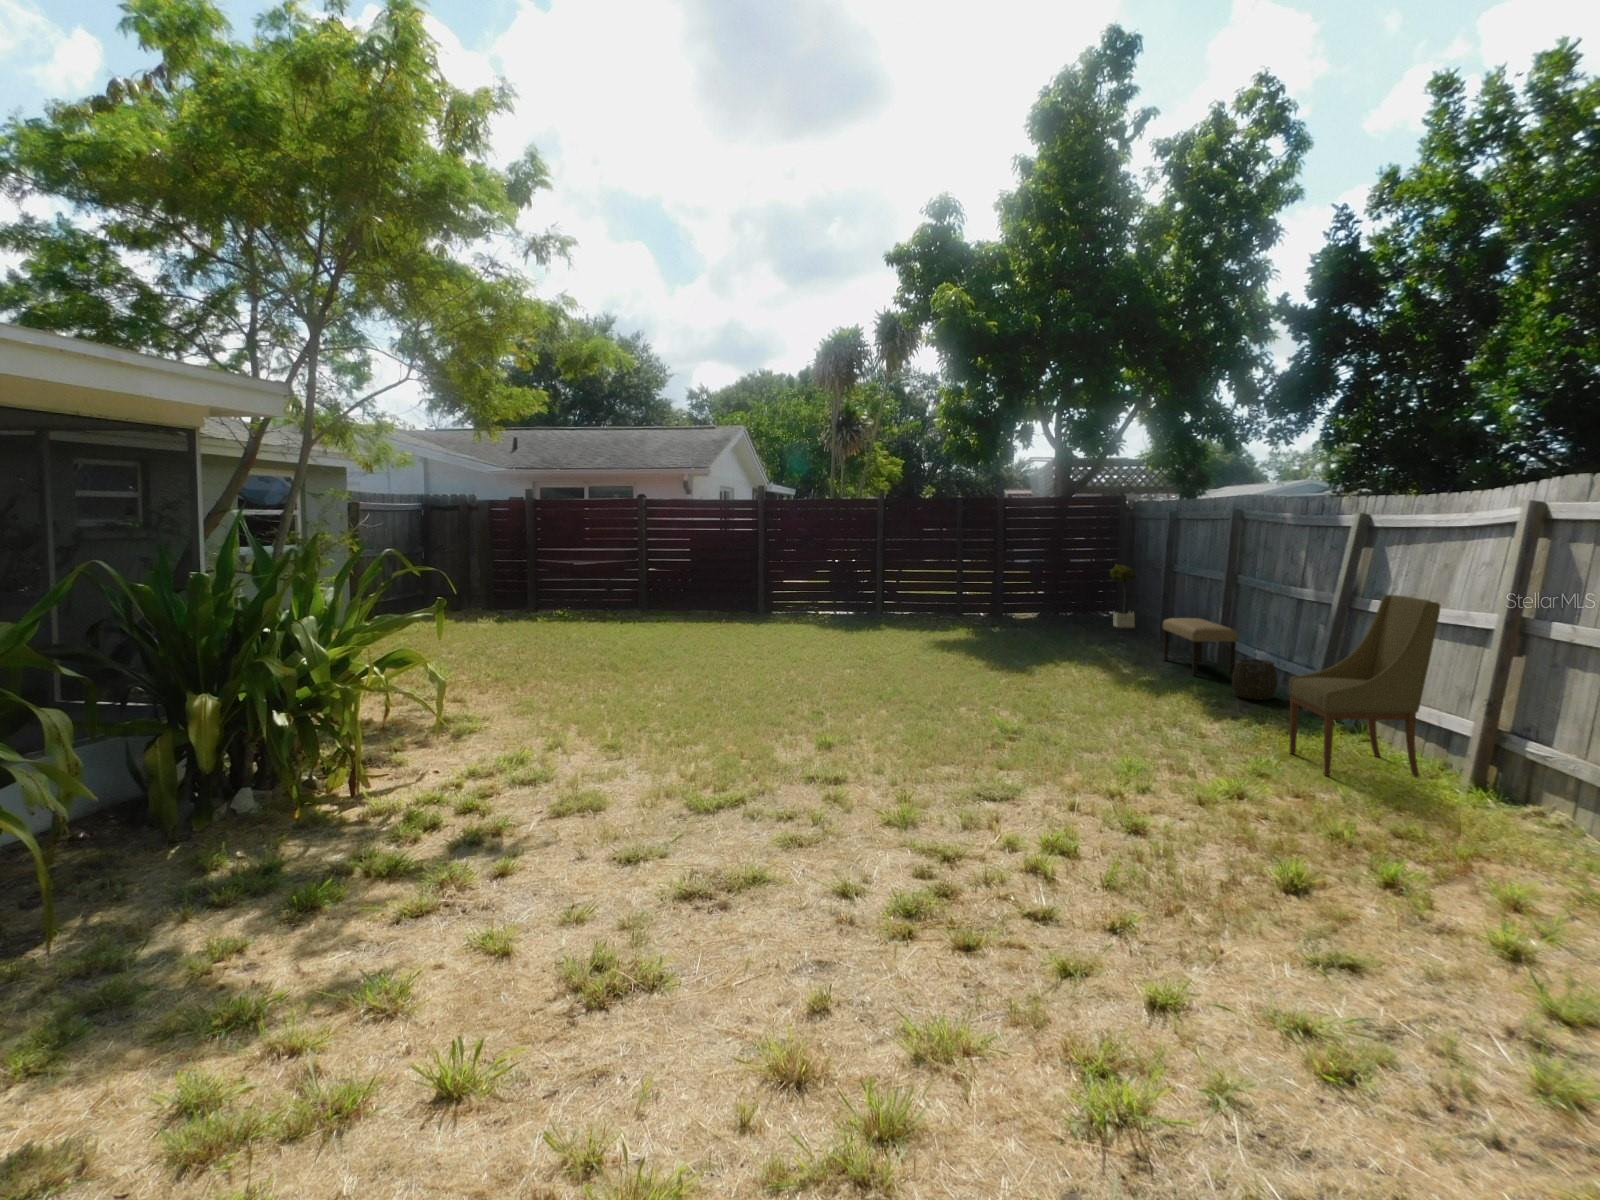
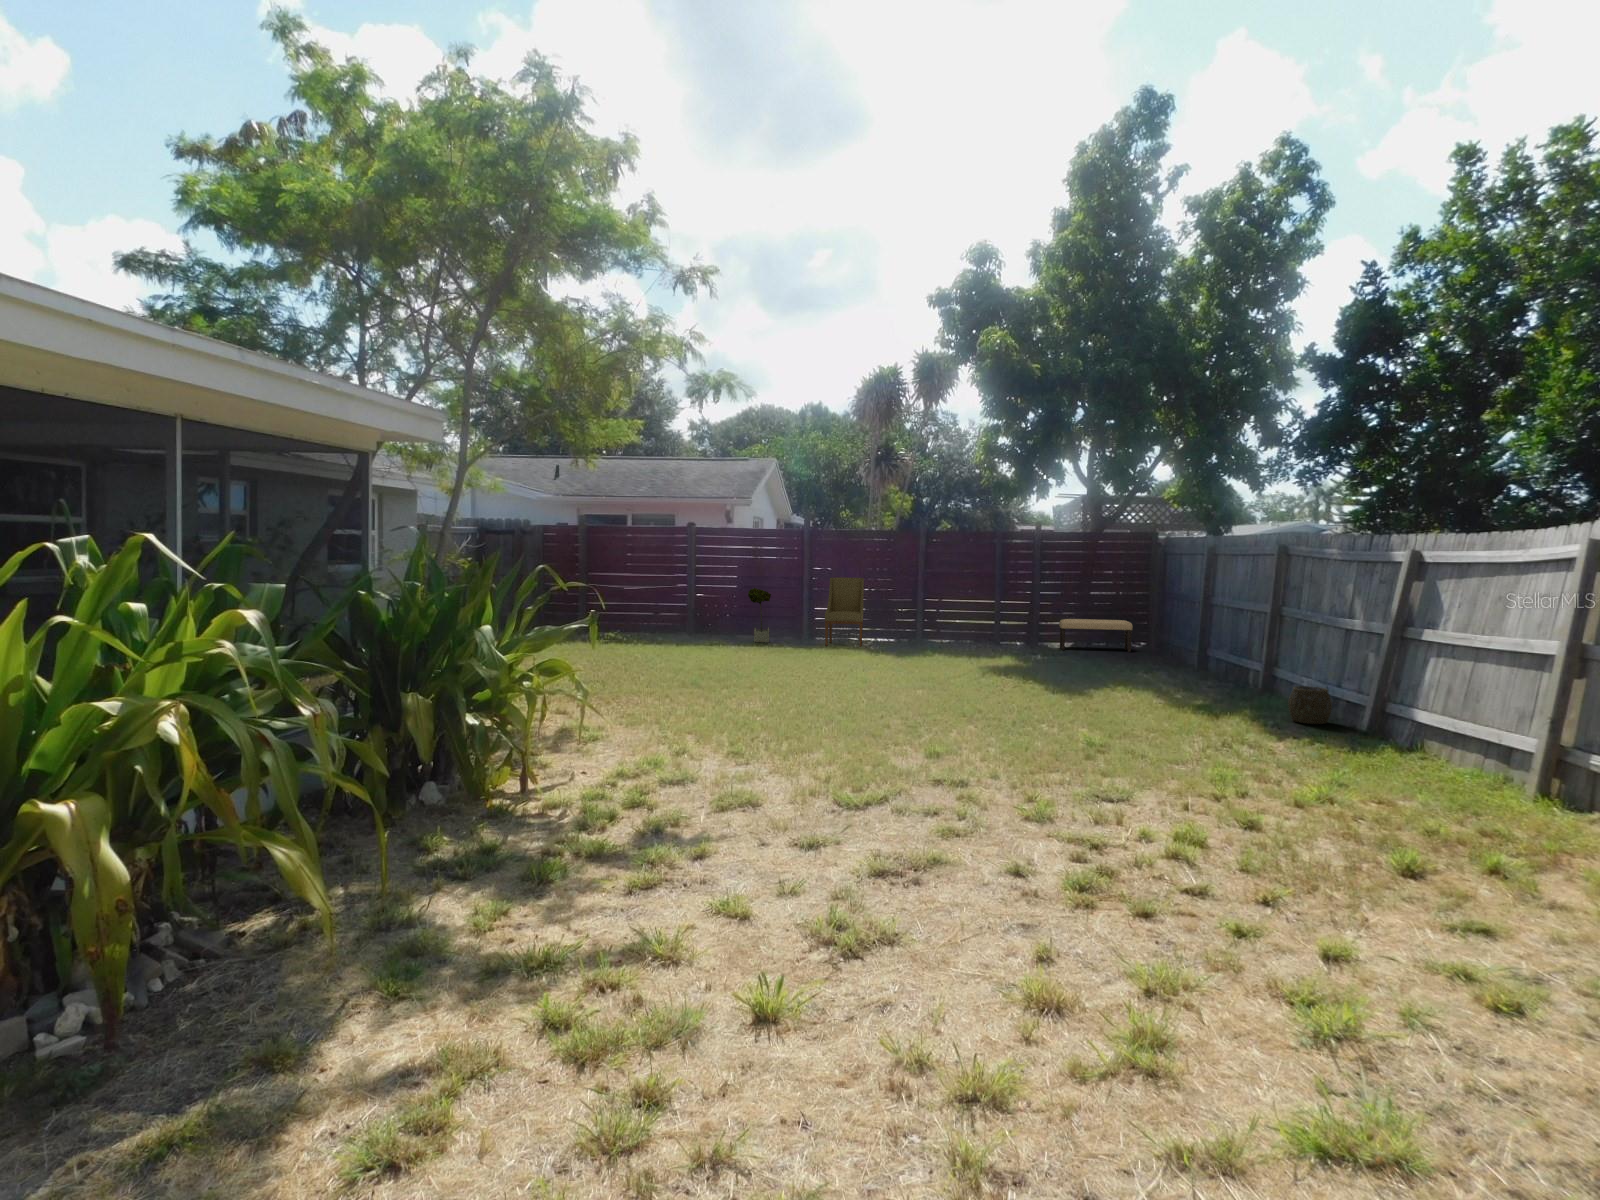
potted tree: present [1110,564,1137,628] -> present [748,588,771,642]
chair: present [1289,595,1441,777] -> present [825,577,864,646]
bench: present [1163,618,1238,676] -> present [1059,619,1133,652]

